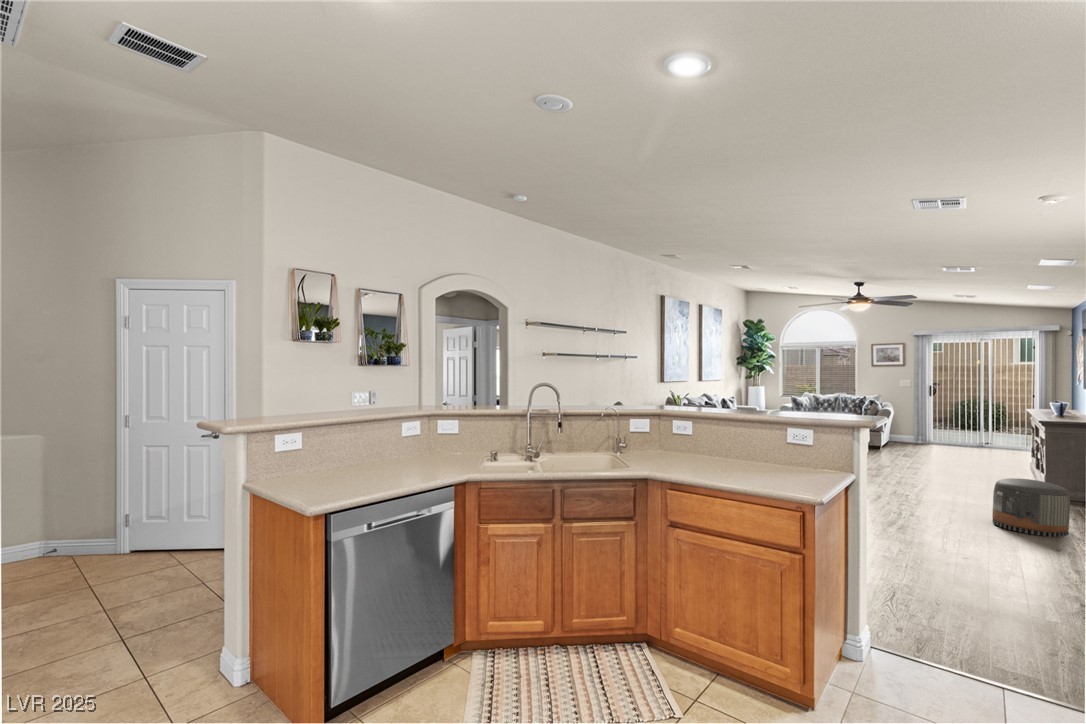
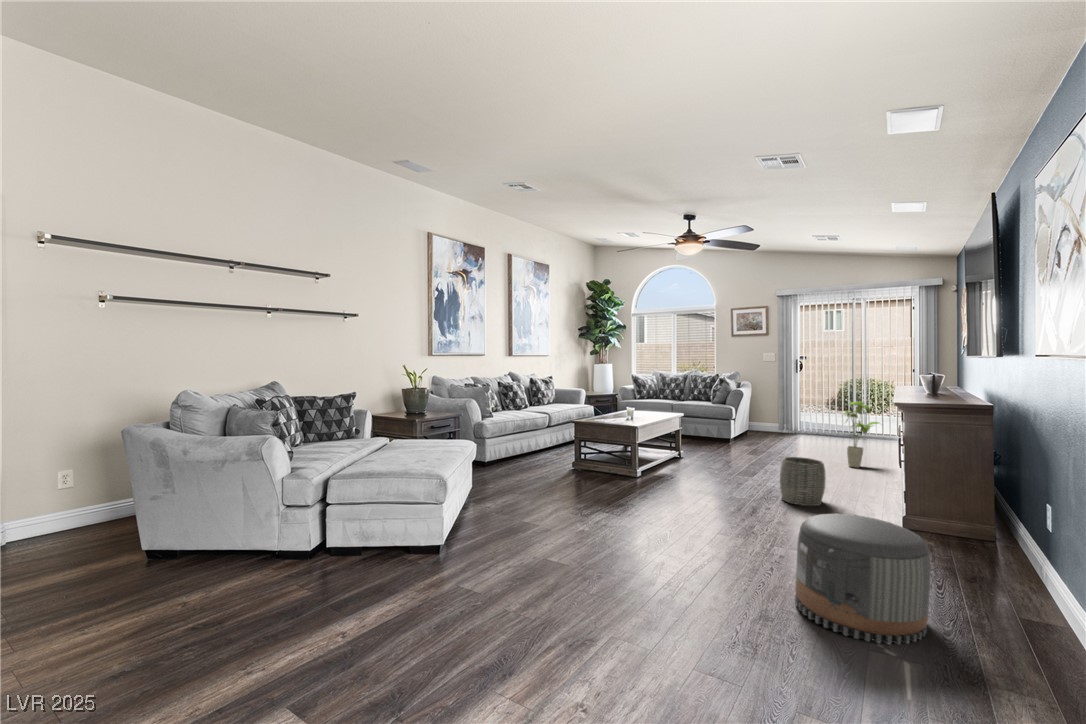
house plant: none [983,421,1017,469] -> present [845,401,879,468]
woven basket: none [950,457,984,488] -> present [780,457,825,506]

